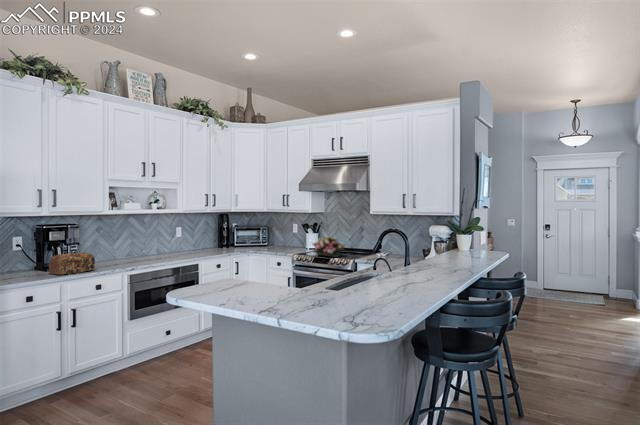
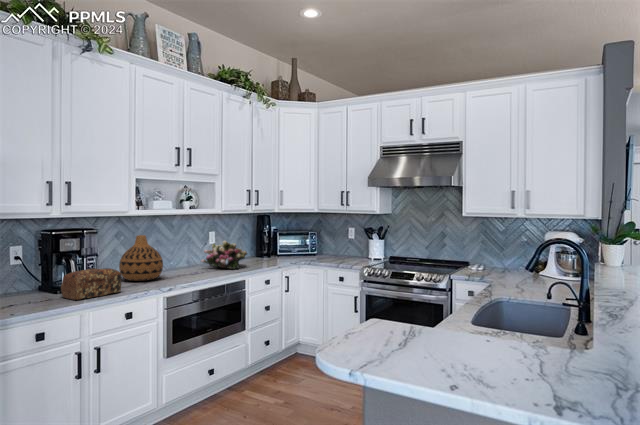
vase: none [98,229,132,263] -> present [119,235,163,281]
flower arrangement: present [311,235,345,257] -> present [201,241,247,269]

